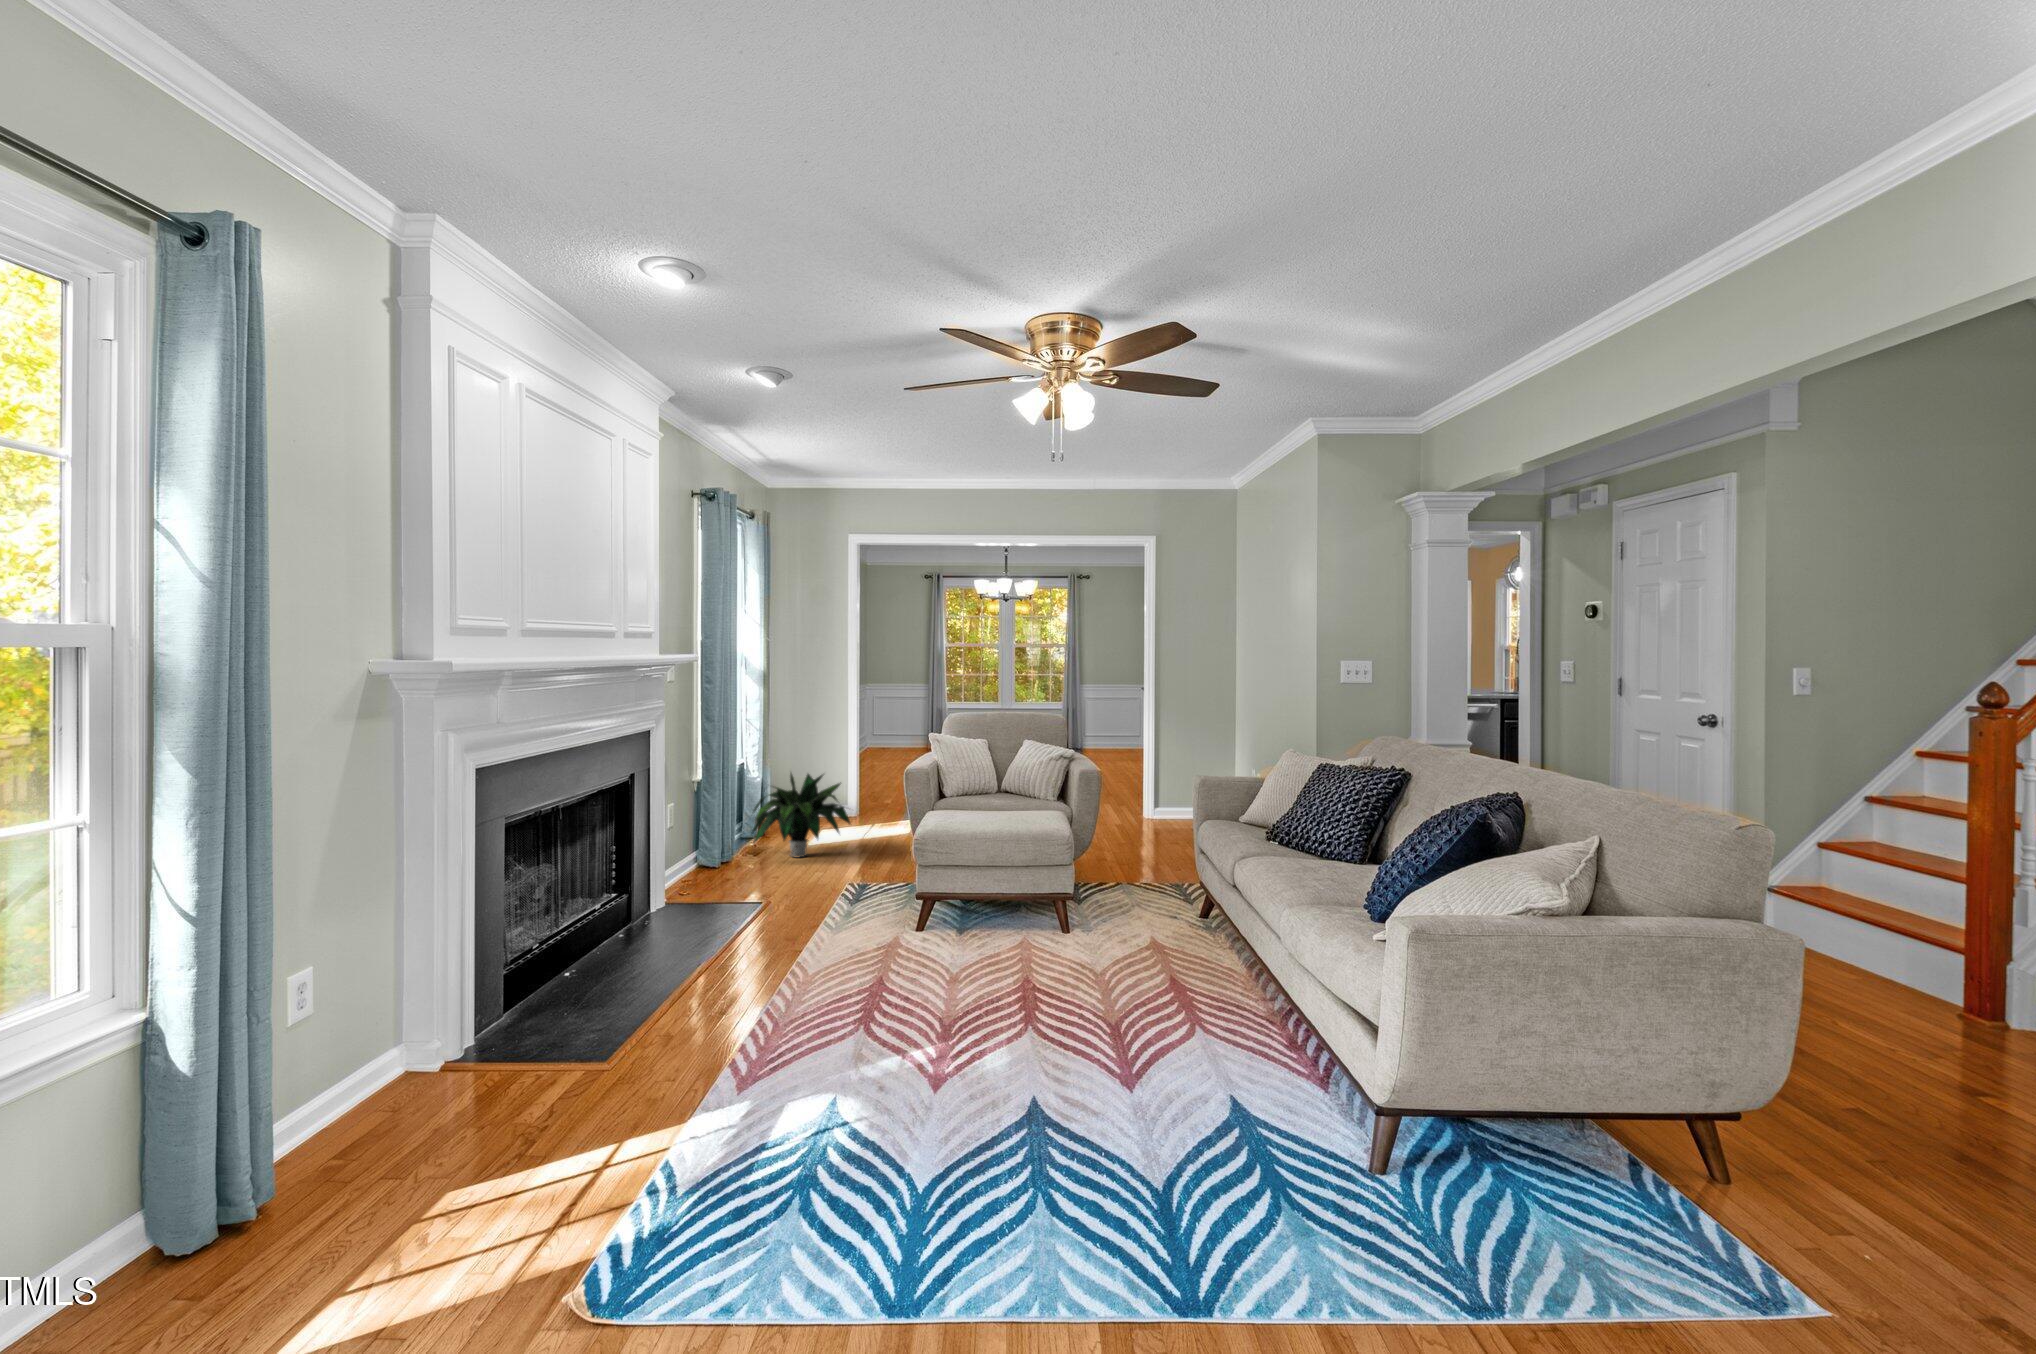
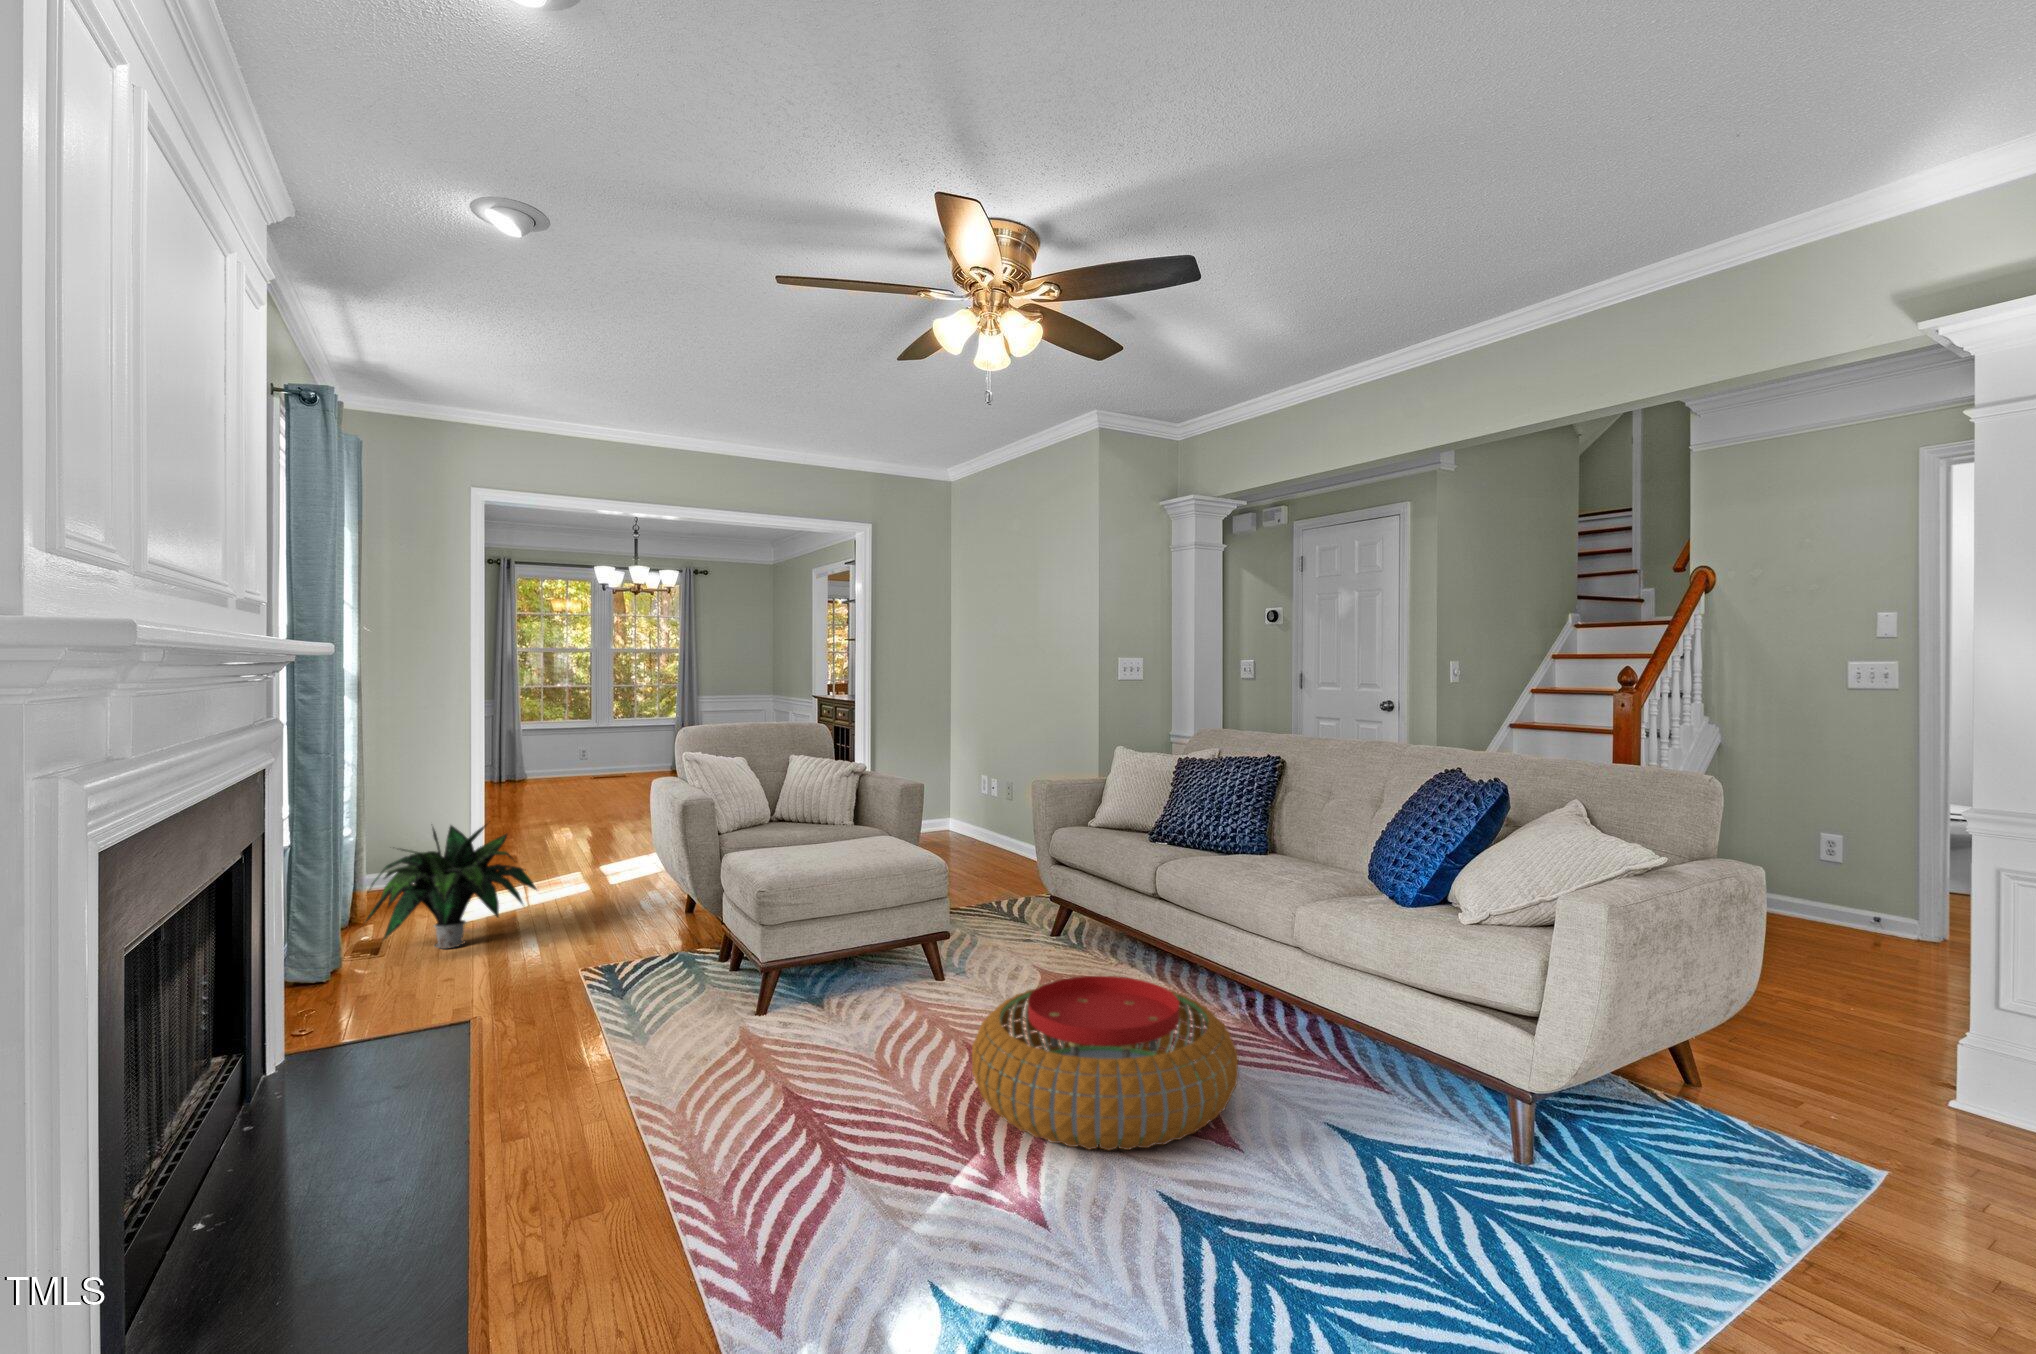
pouf: none [976,935,1196,1073] -> present [972,976,1239,1150]

